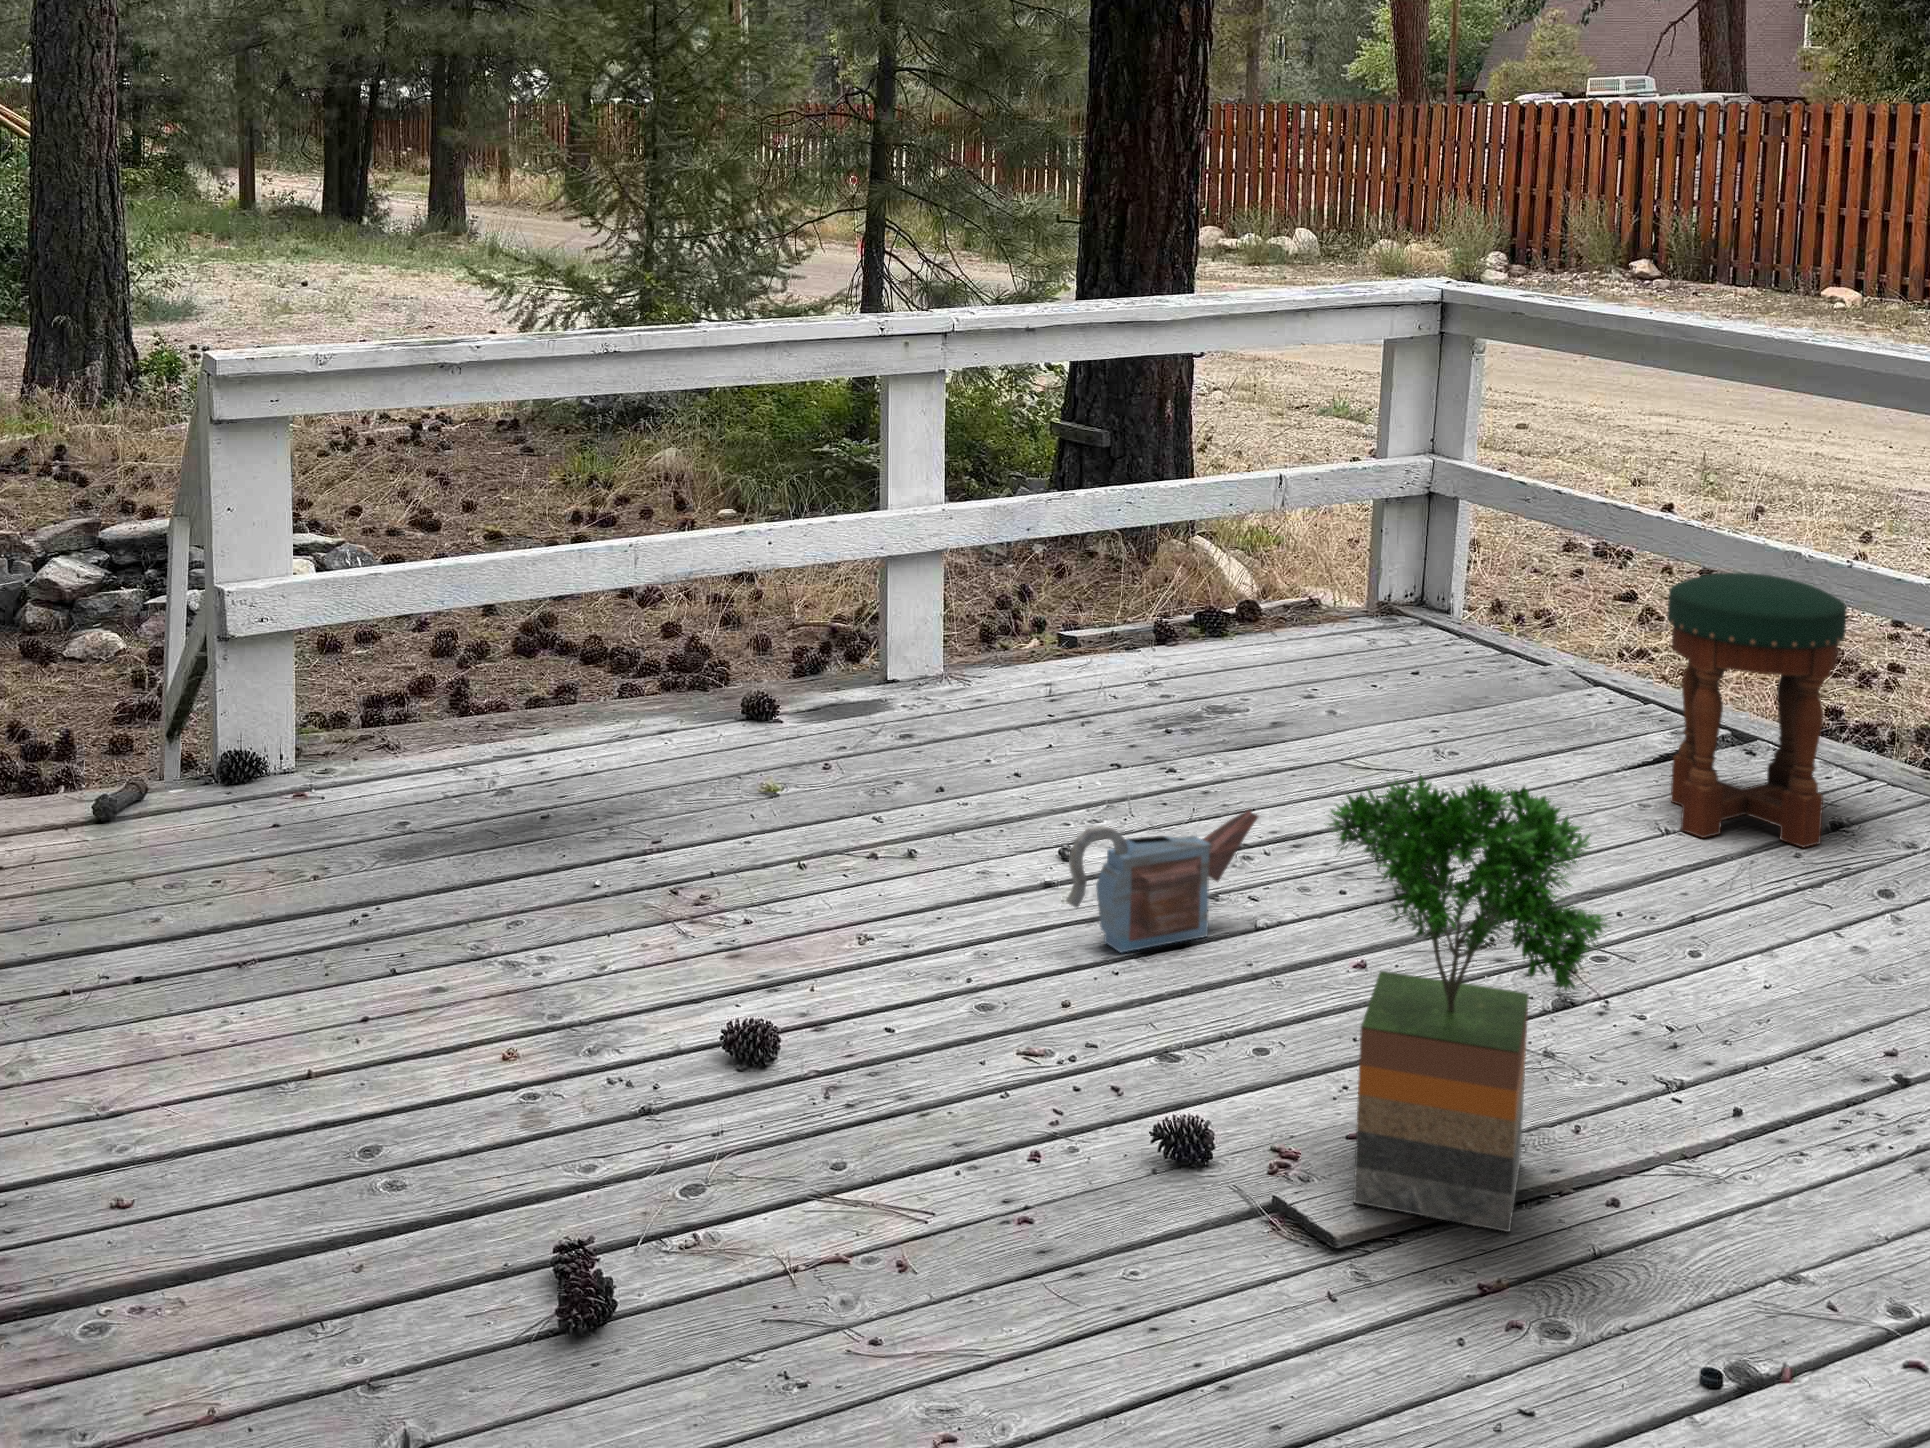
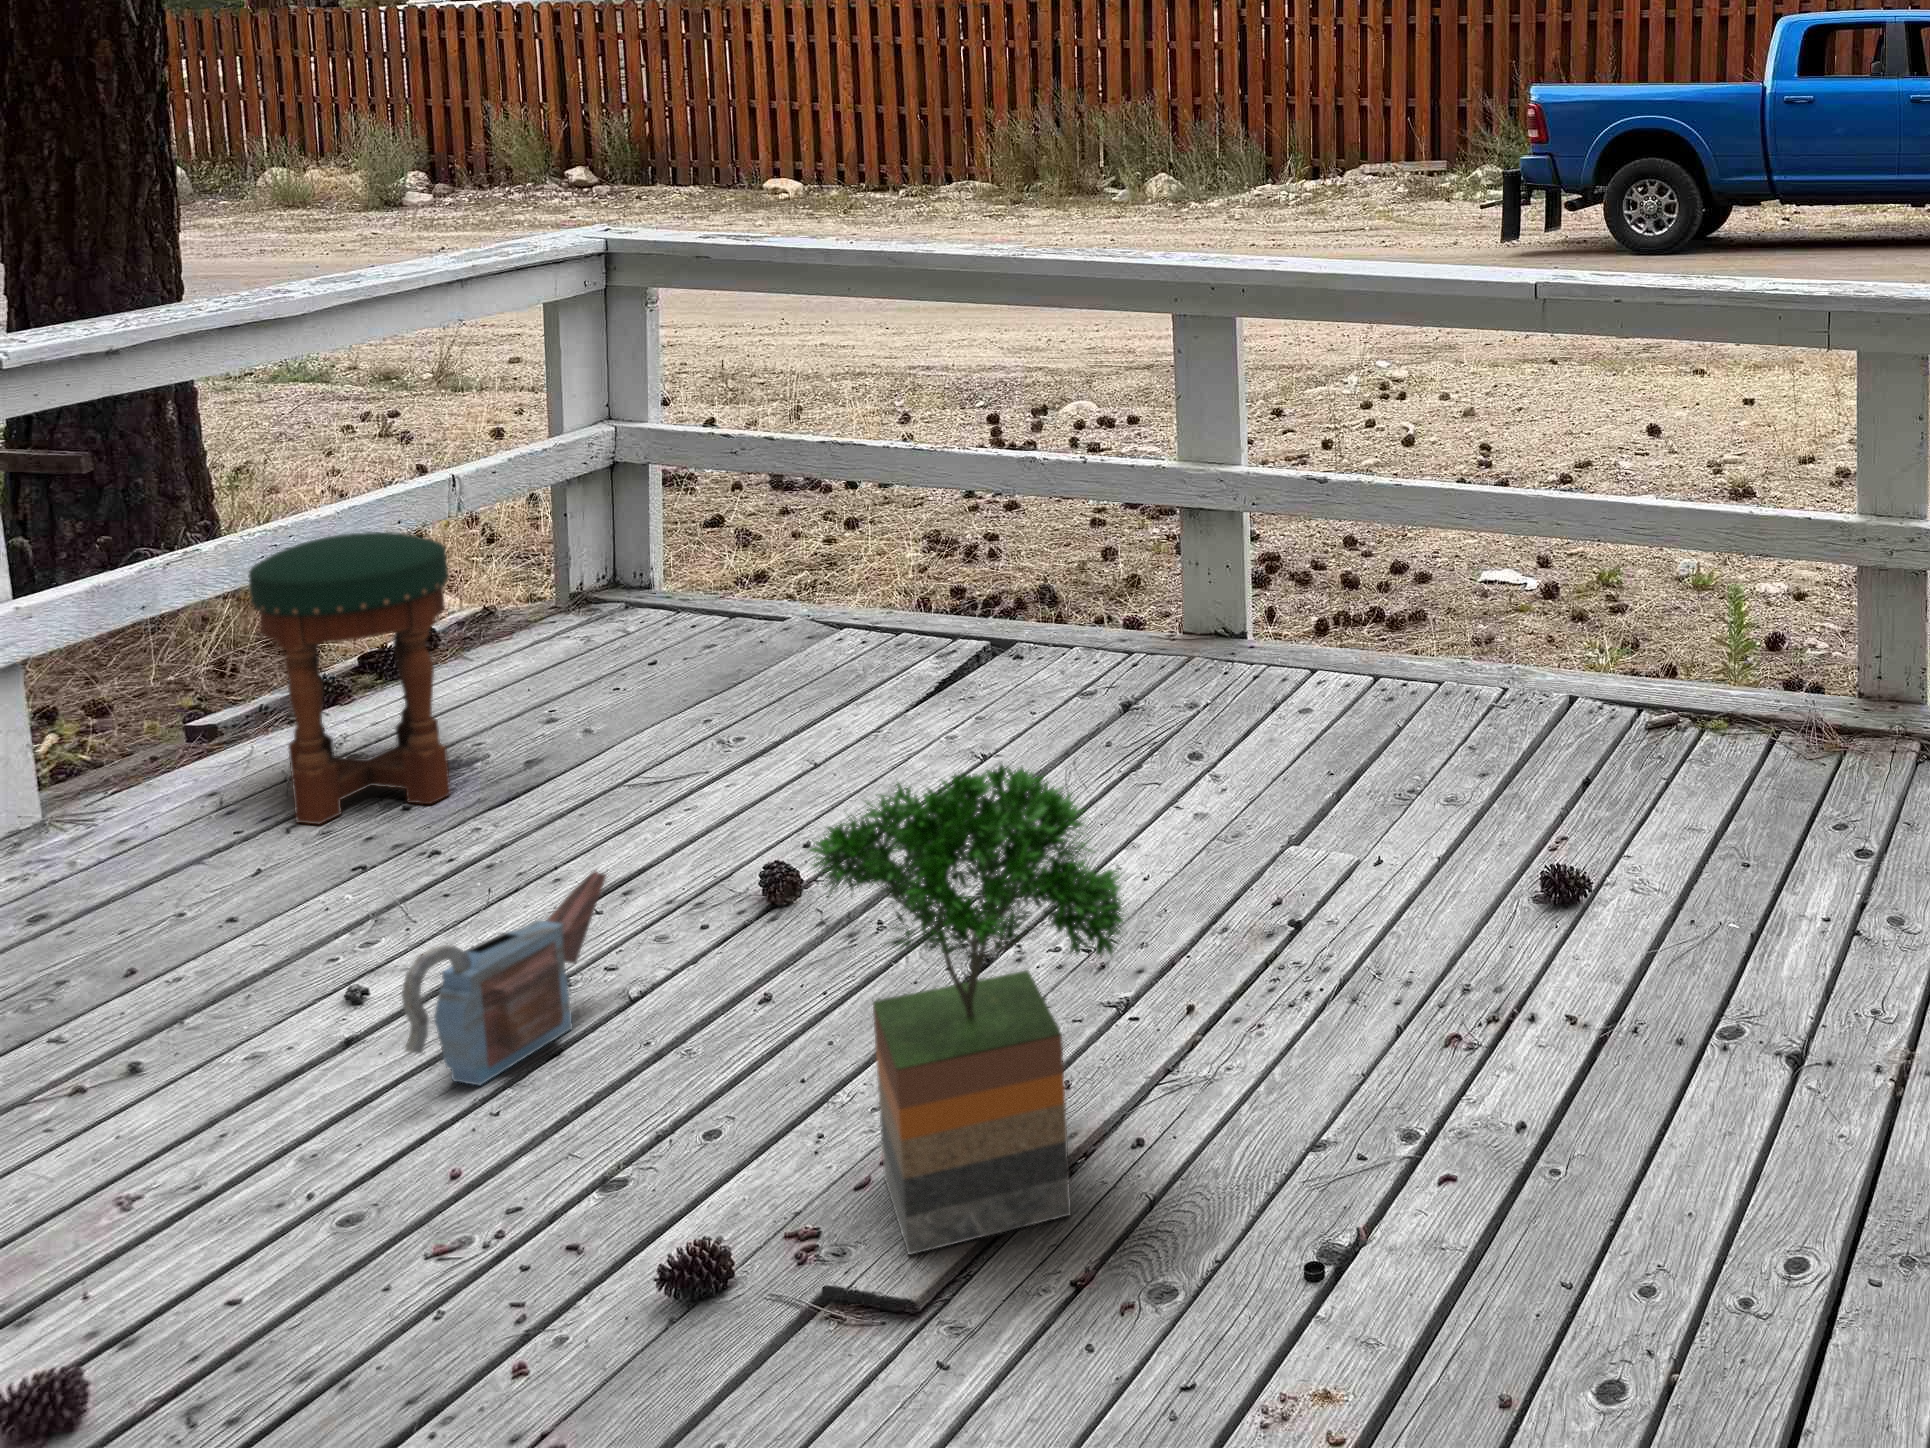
stool: present [1667,573,1847,847] -> present [249,532,450,824]

